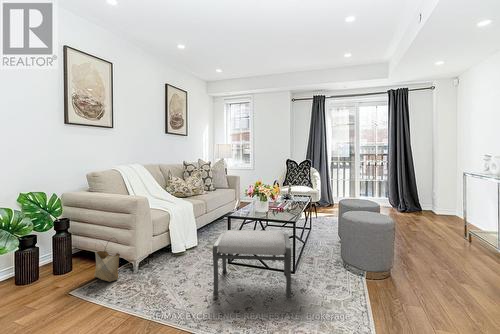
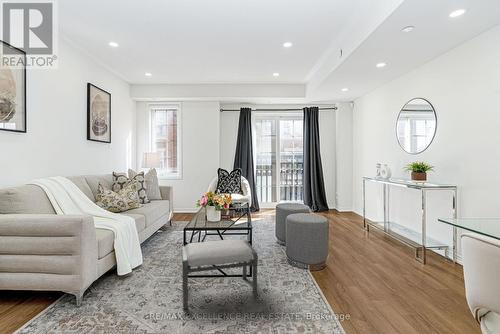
woven basket: present [94,240,120,282] -> none [23,267,62,321]

